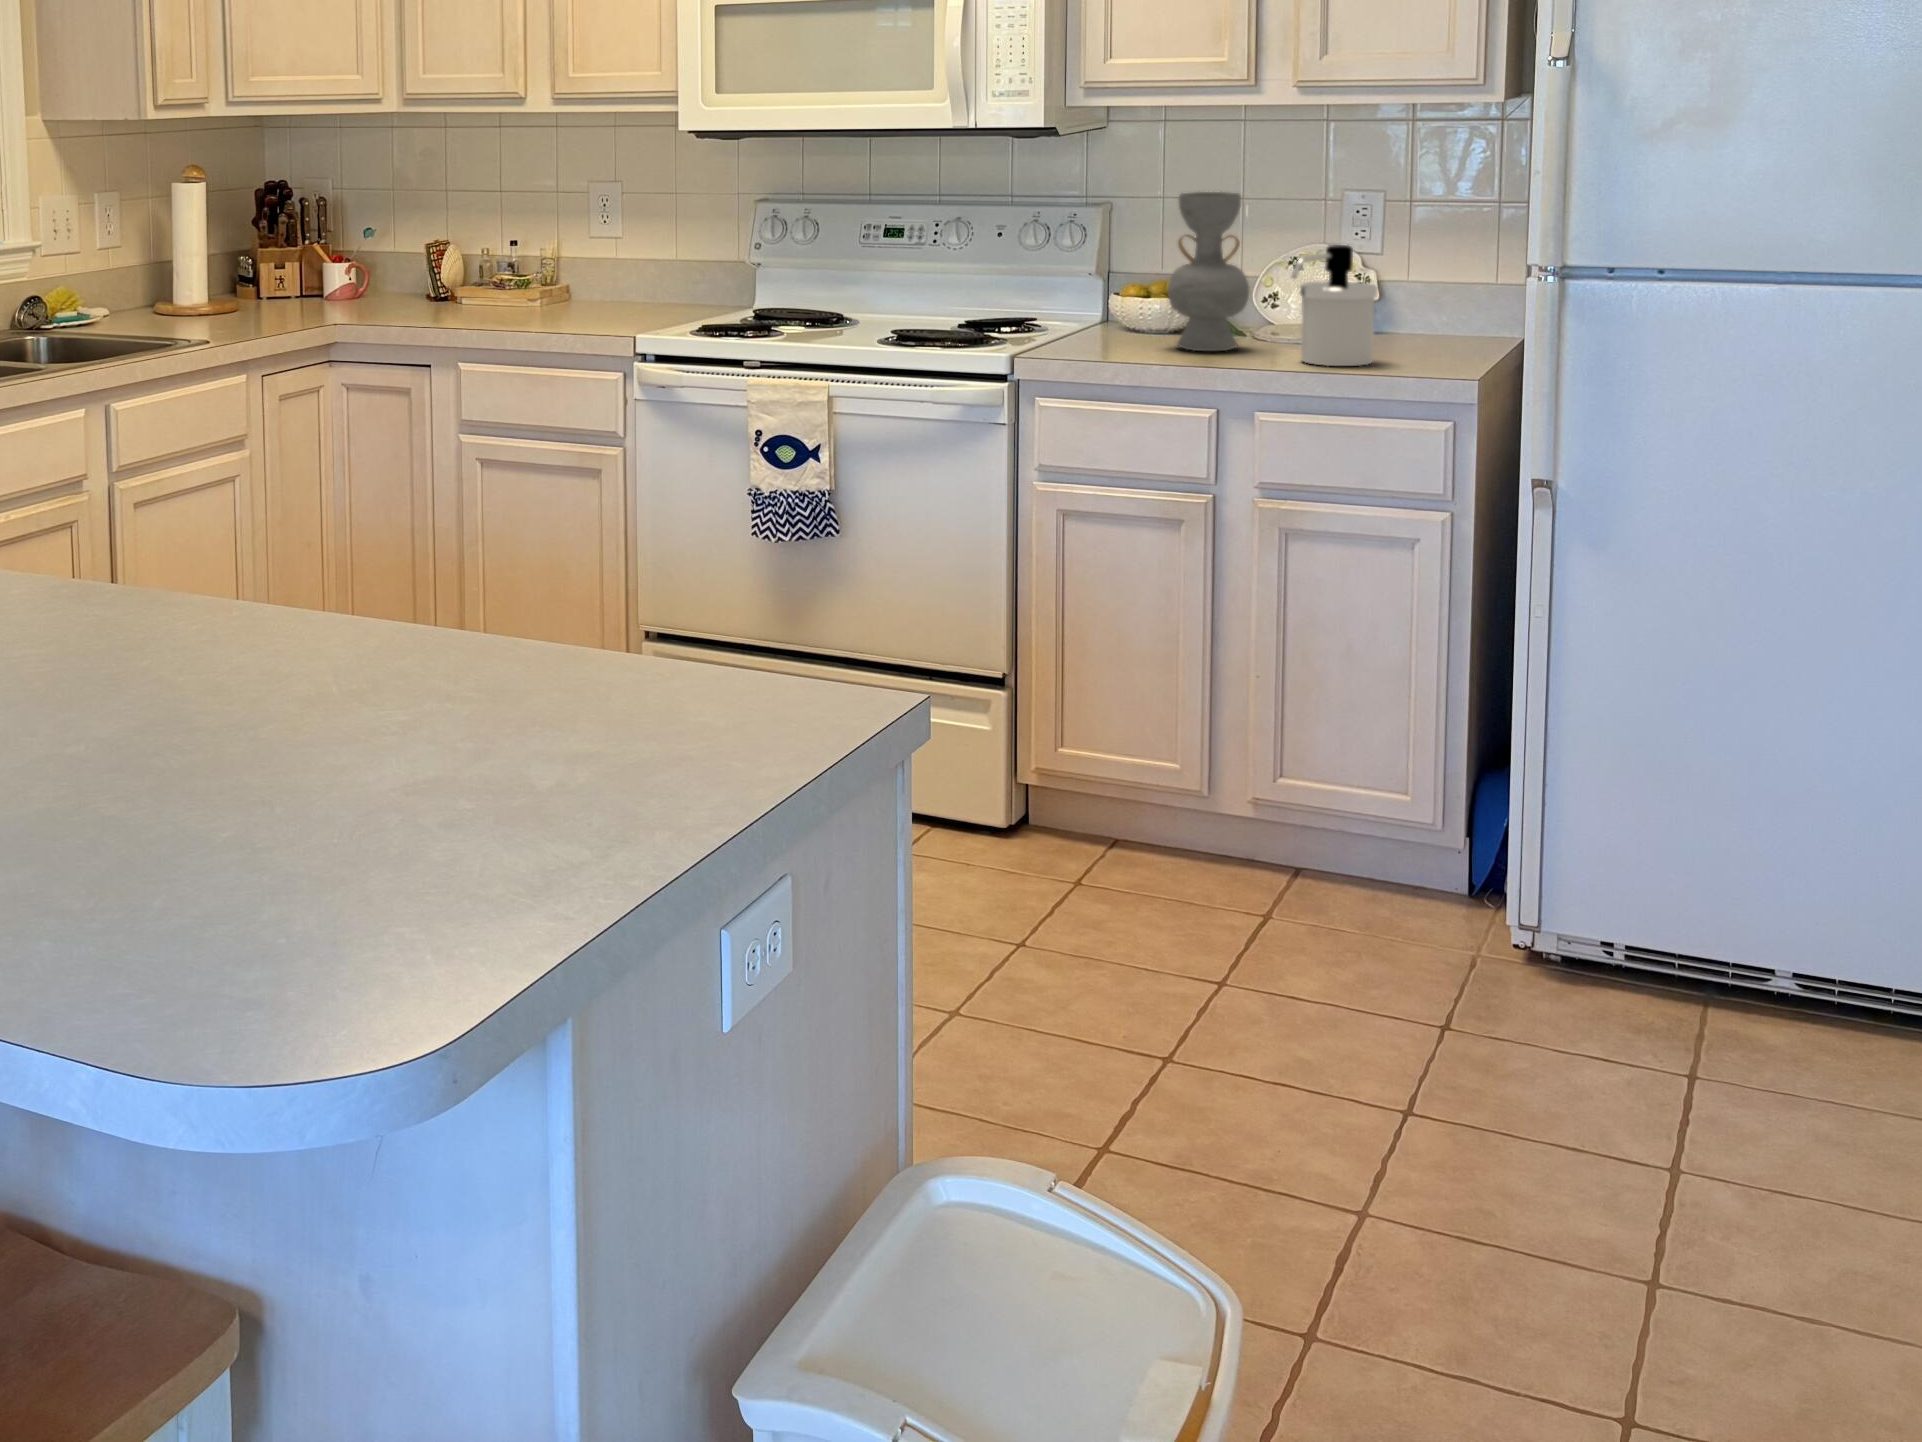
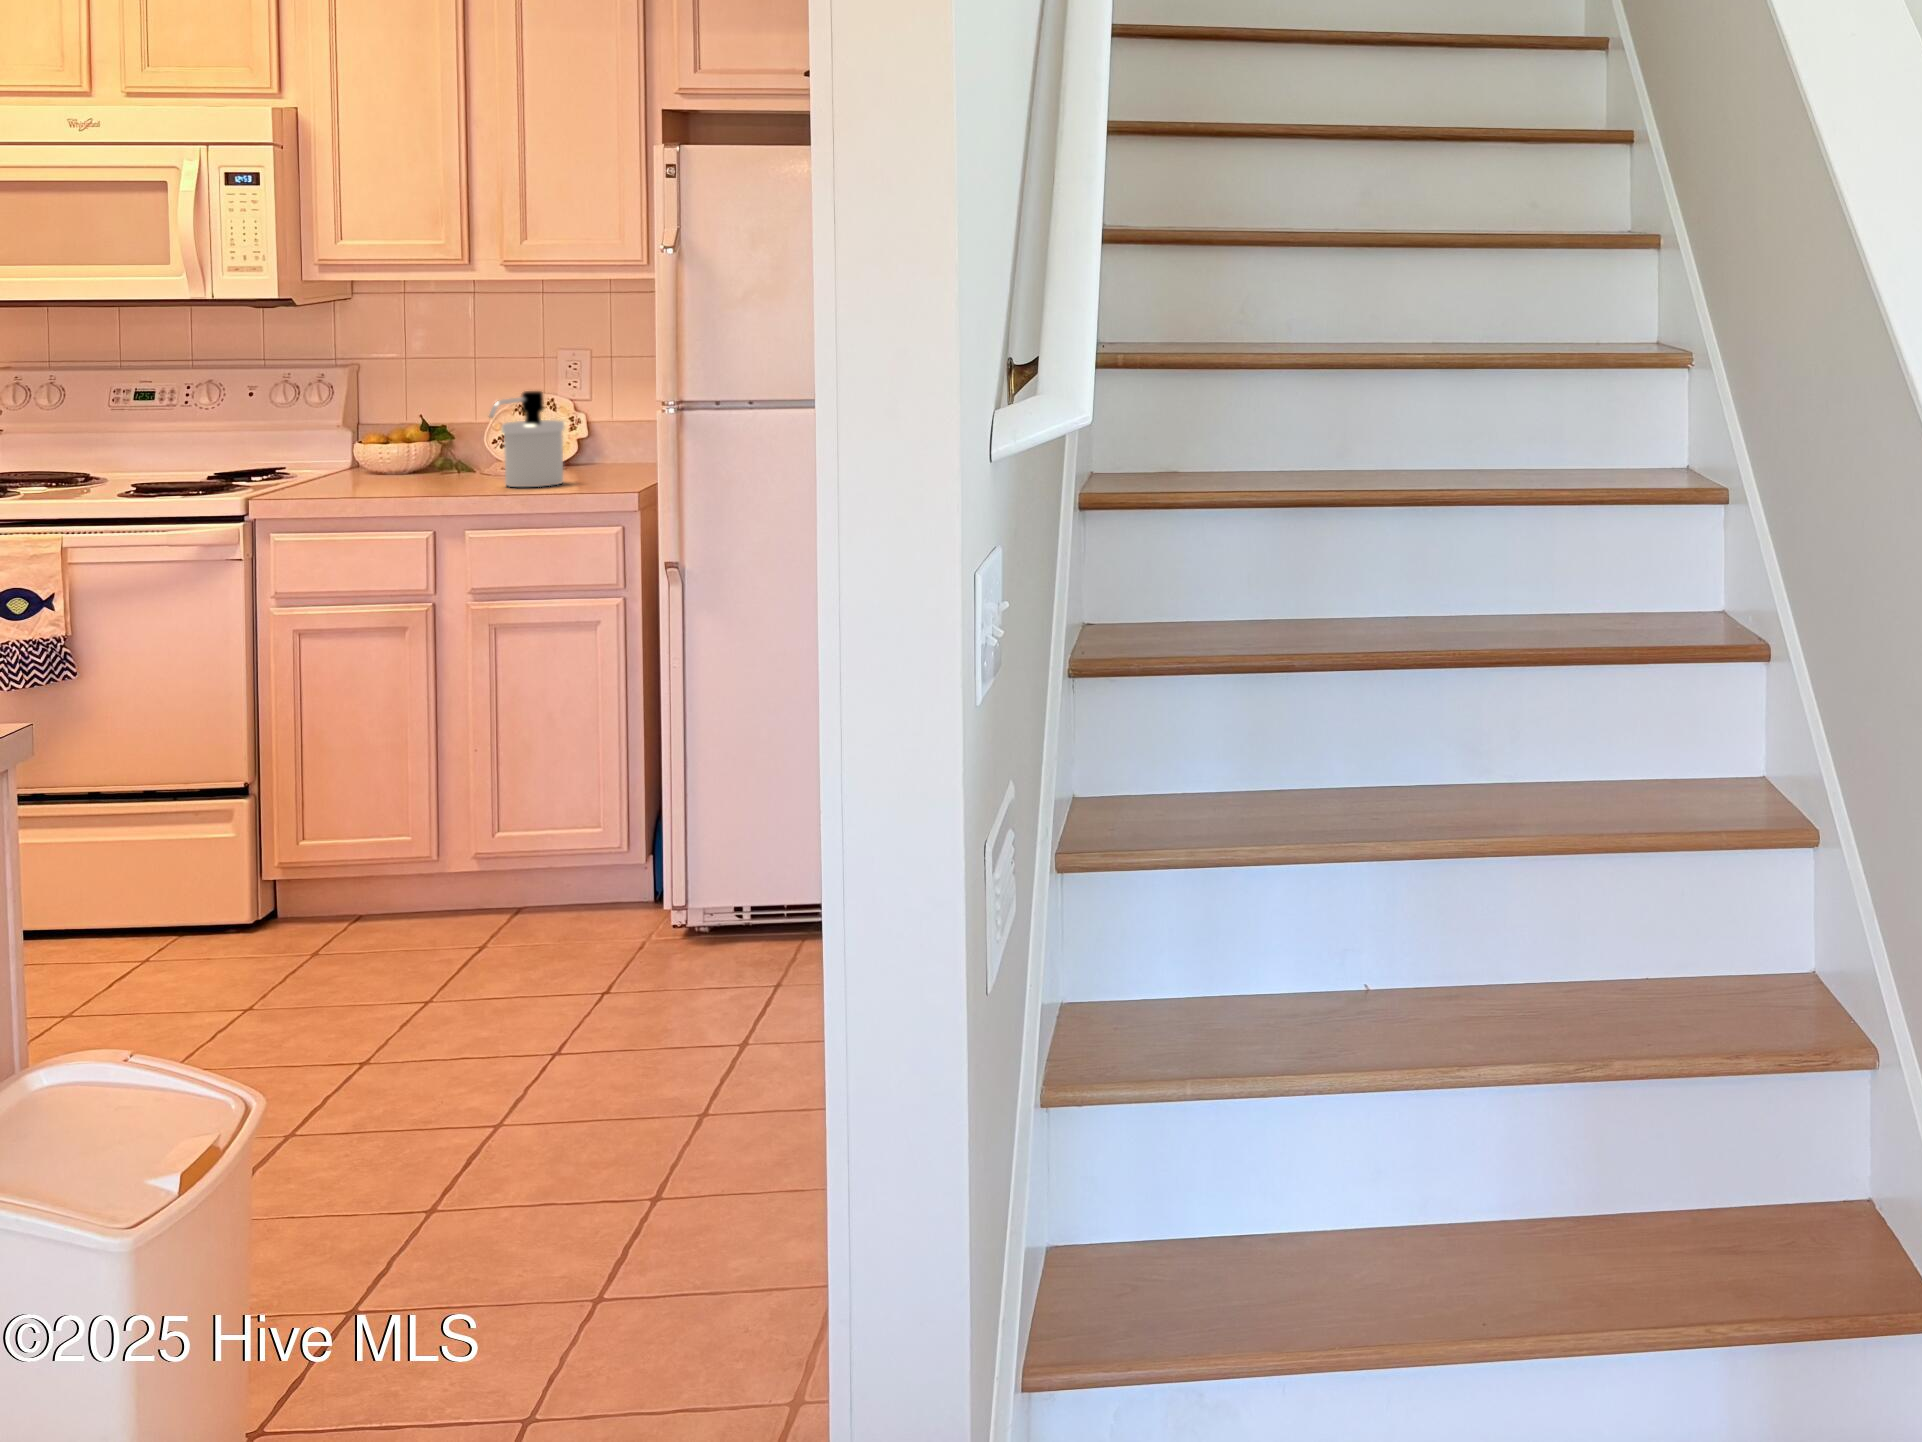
decorative vase: present [1167,192,1250,351] -> none [395,352,467,484]

